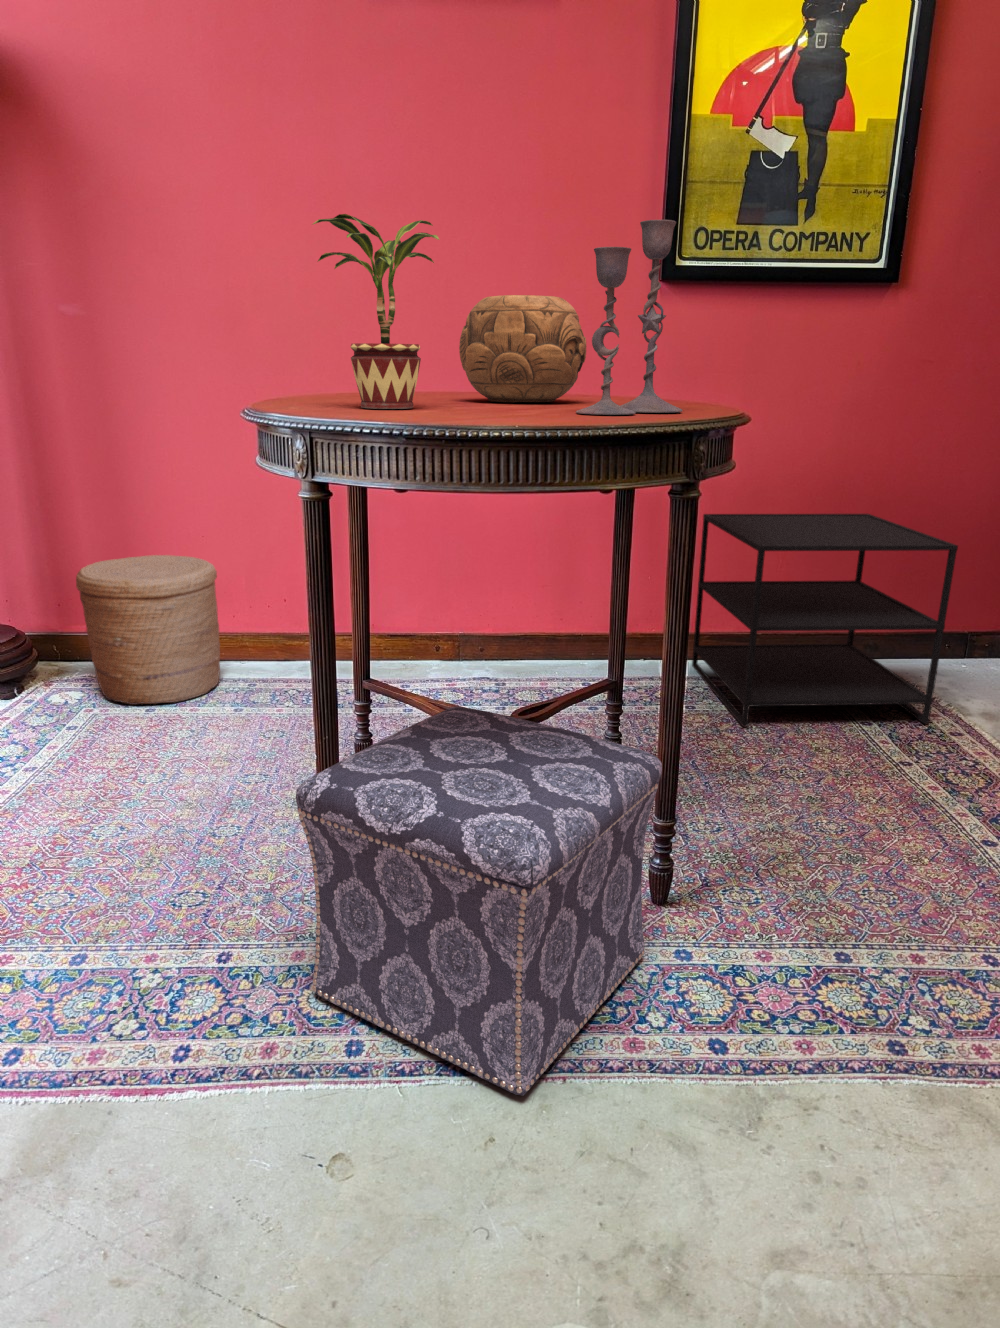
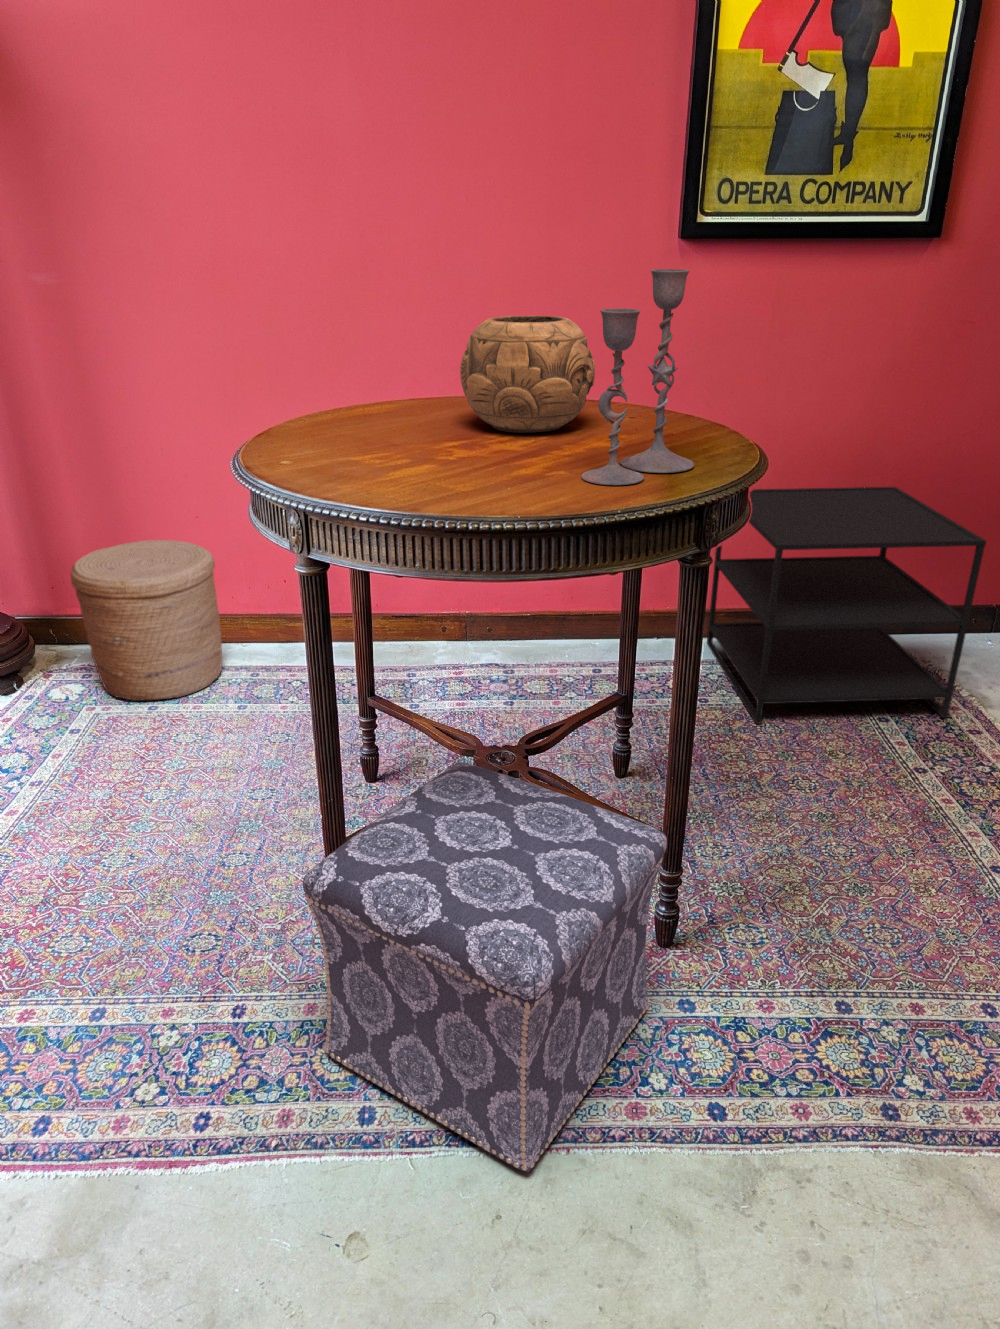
potted plant: present [313,214,439,409] -> none [299,268,436,472]

